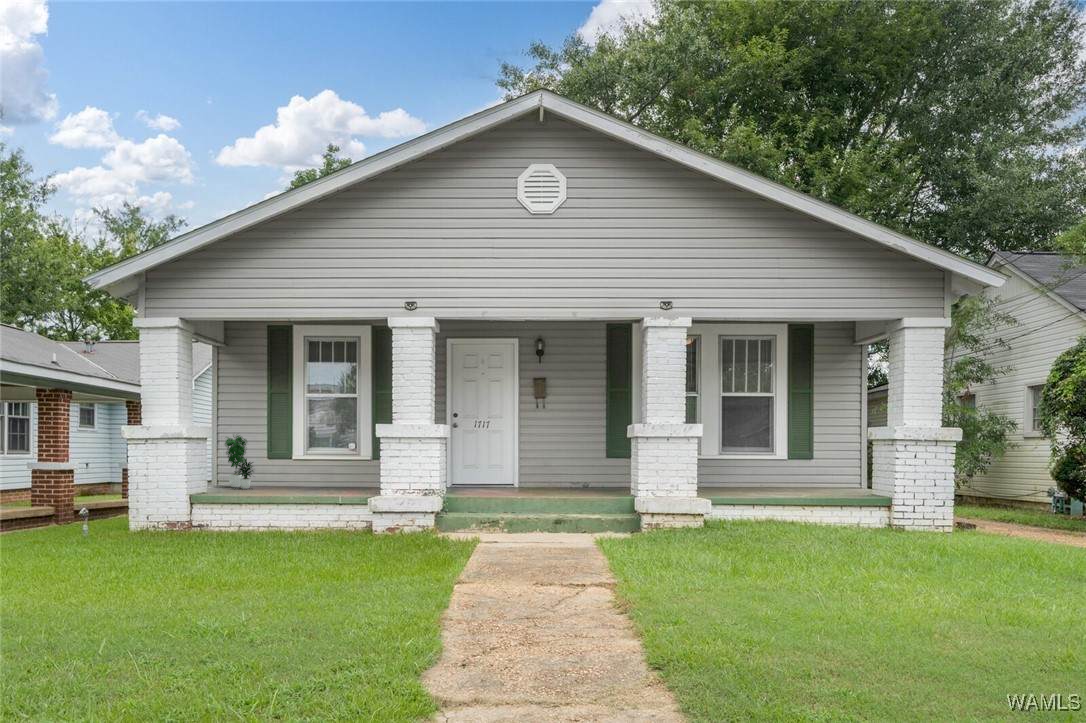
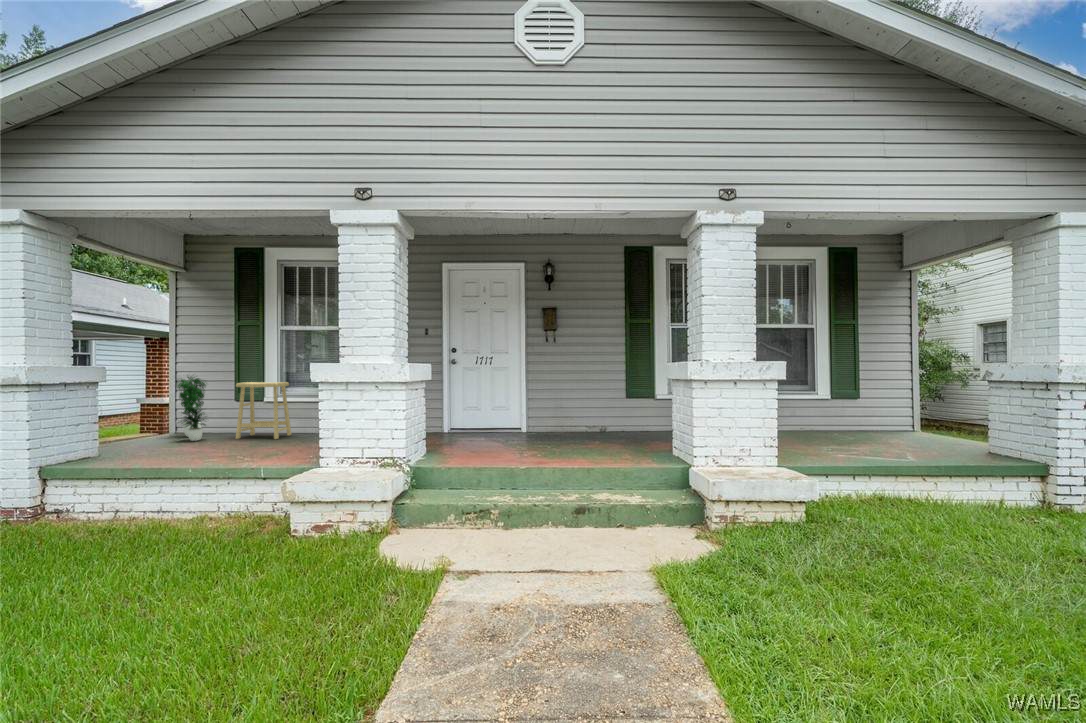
stool: none [276,441,319,488] -> present [236,382,291,439]

